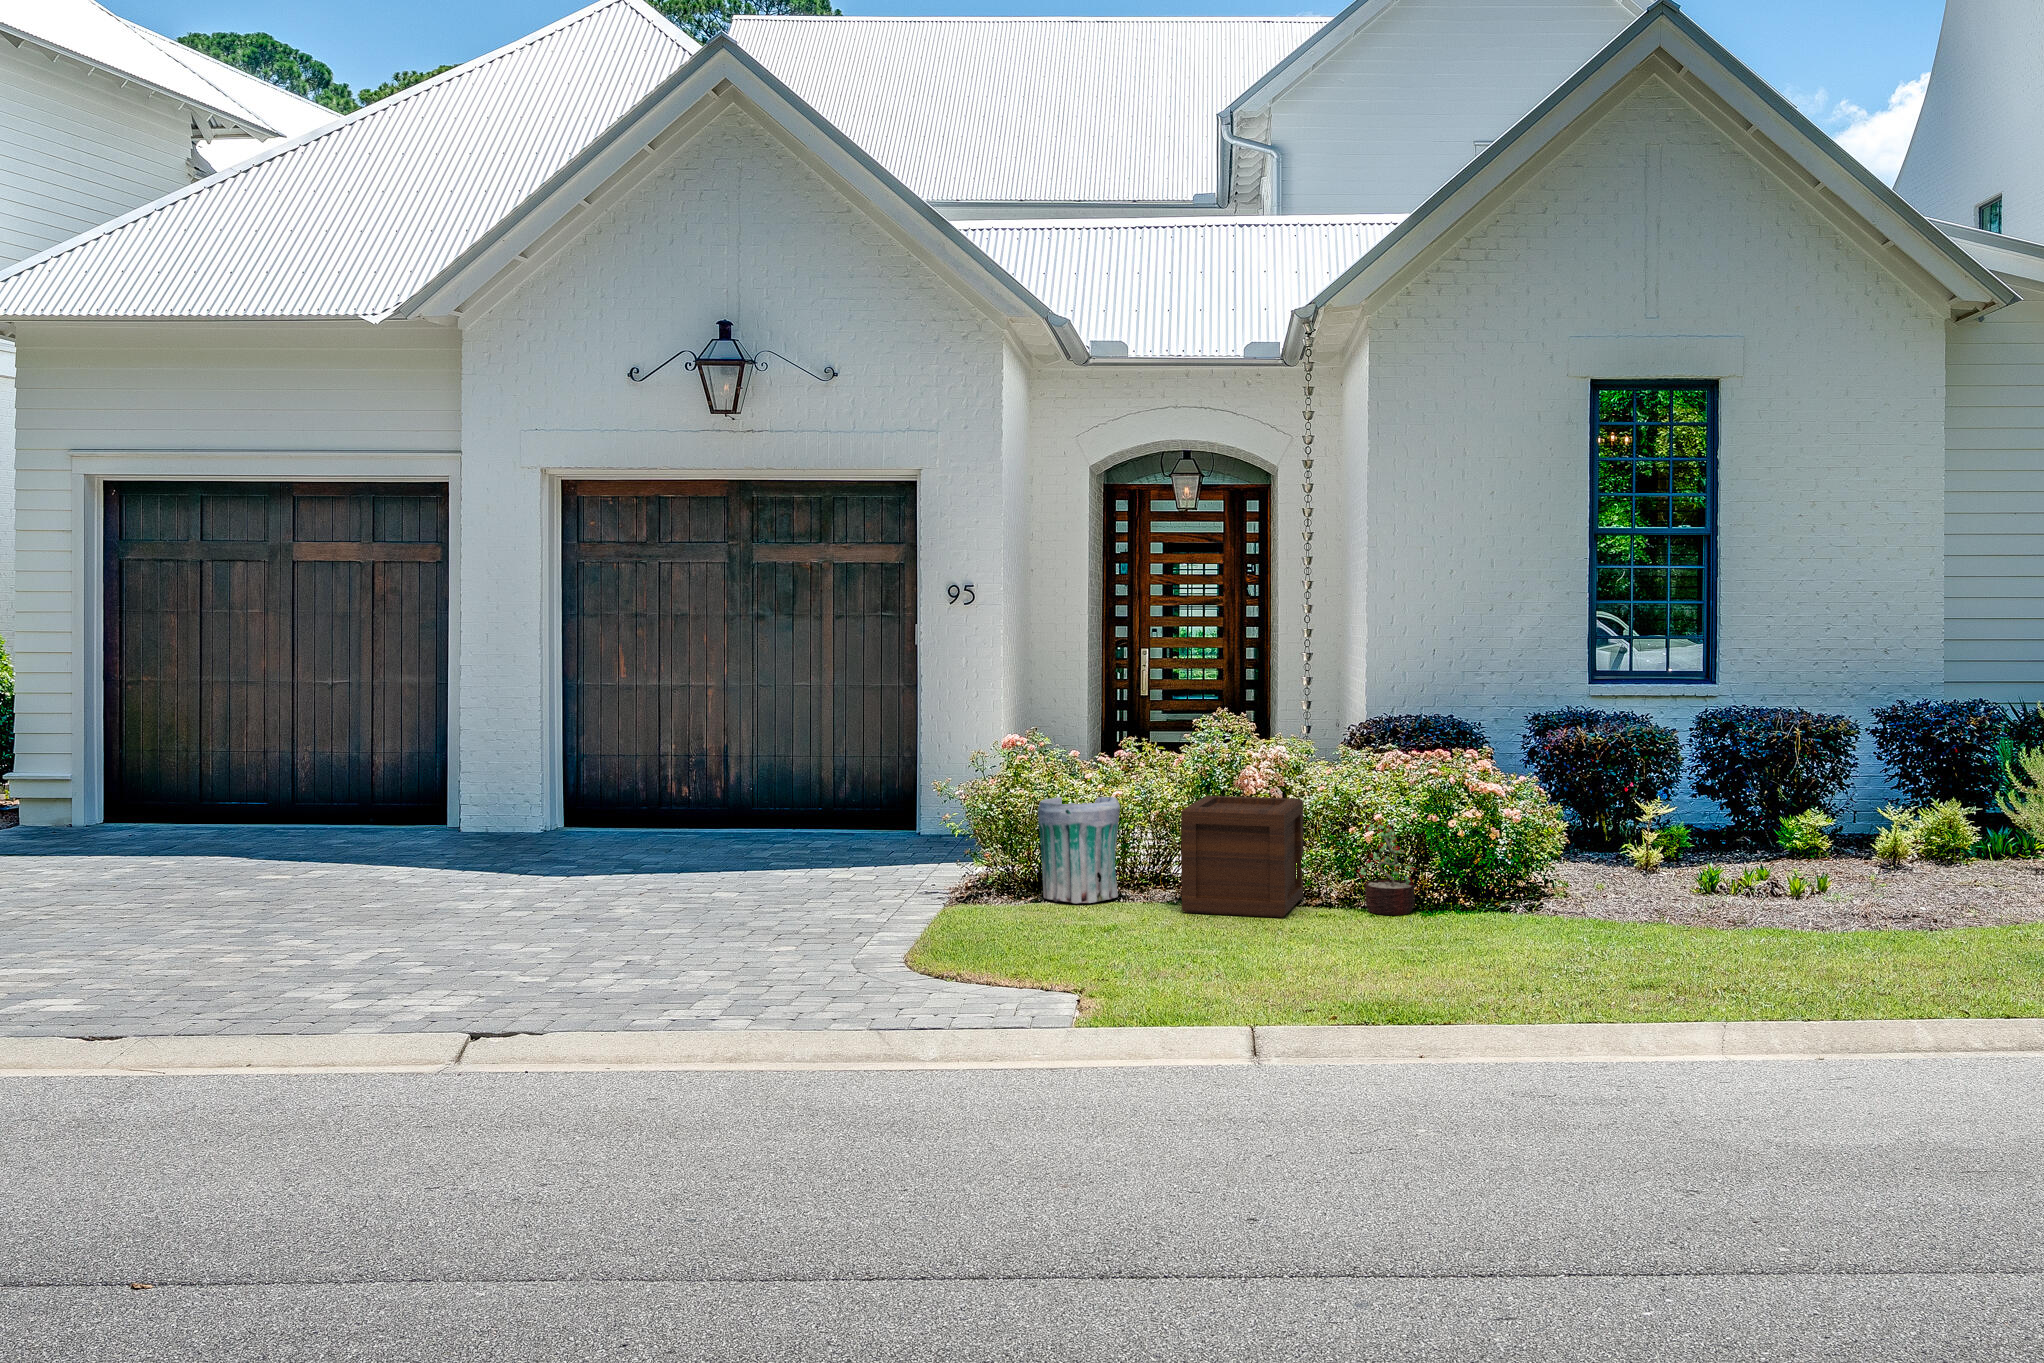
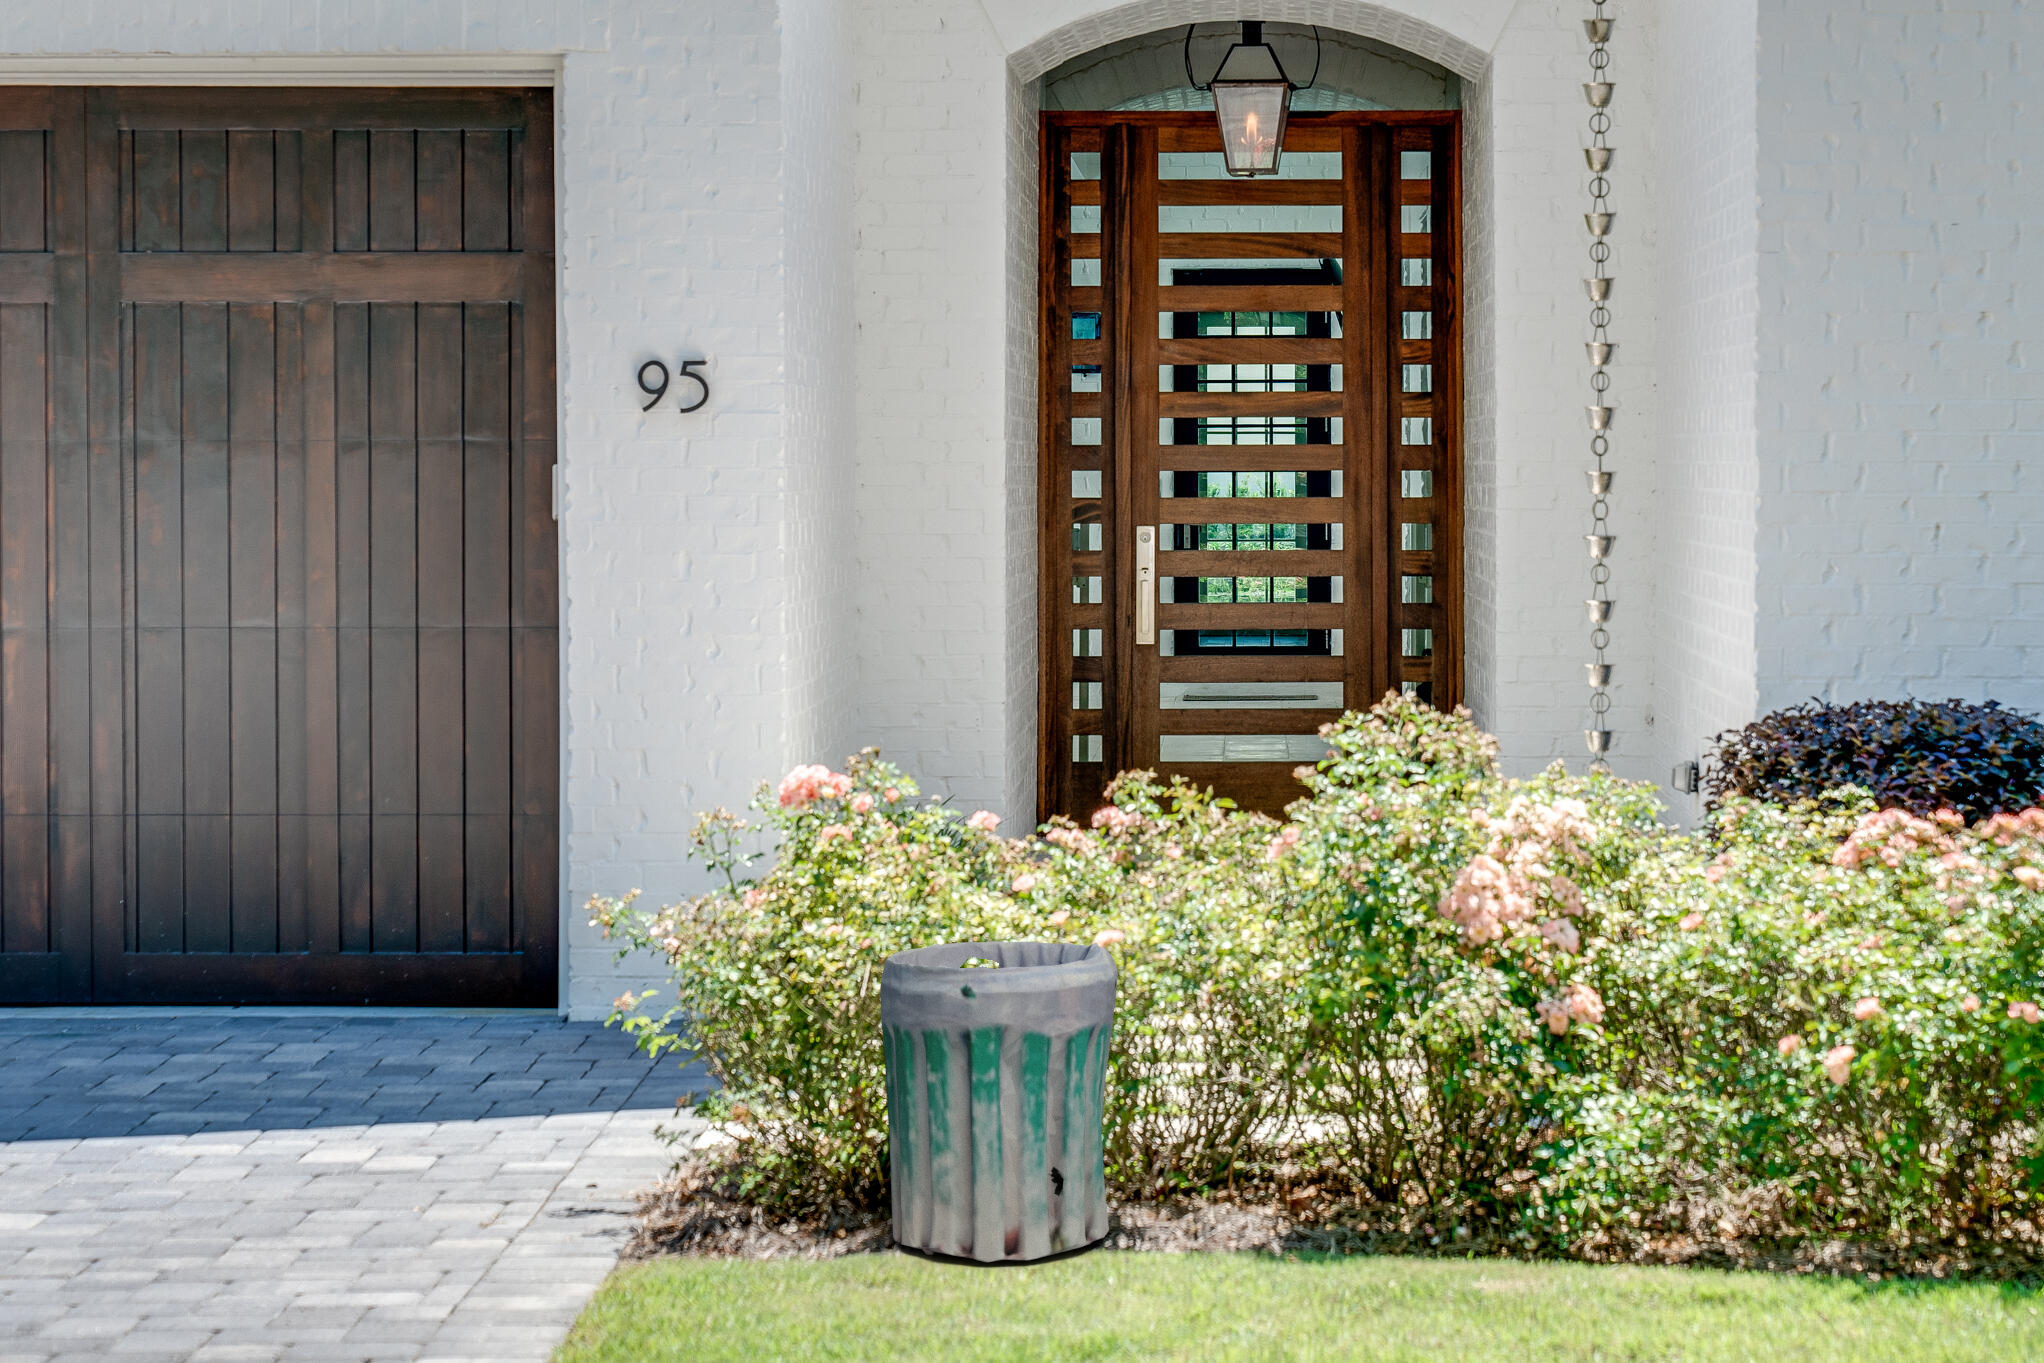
wooden crate: present [1181,796,1304,918] -> none [1307,941,1640,1316]
decorative plant: present [1357,822,1417,915] -> none [1807,1020,1994,1301]

